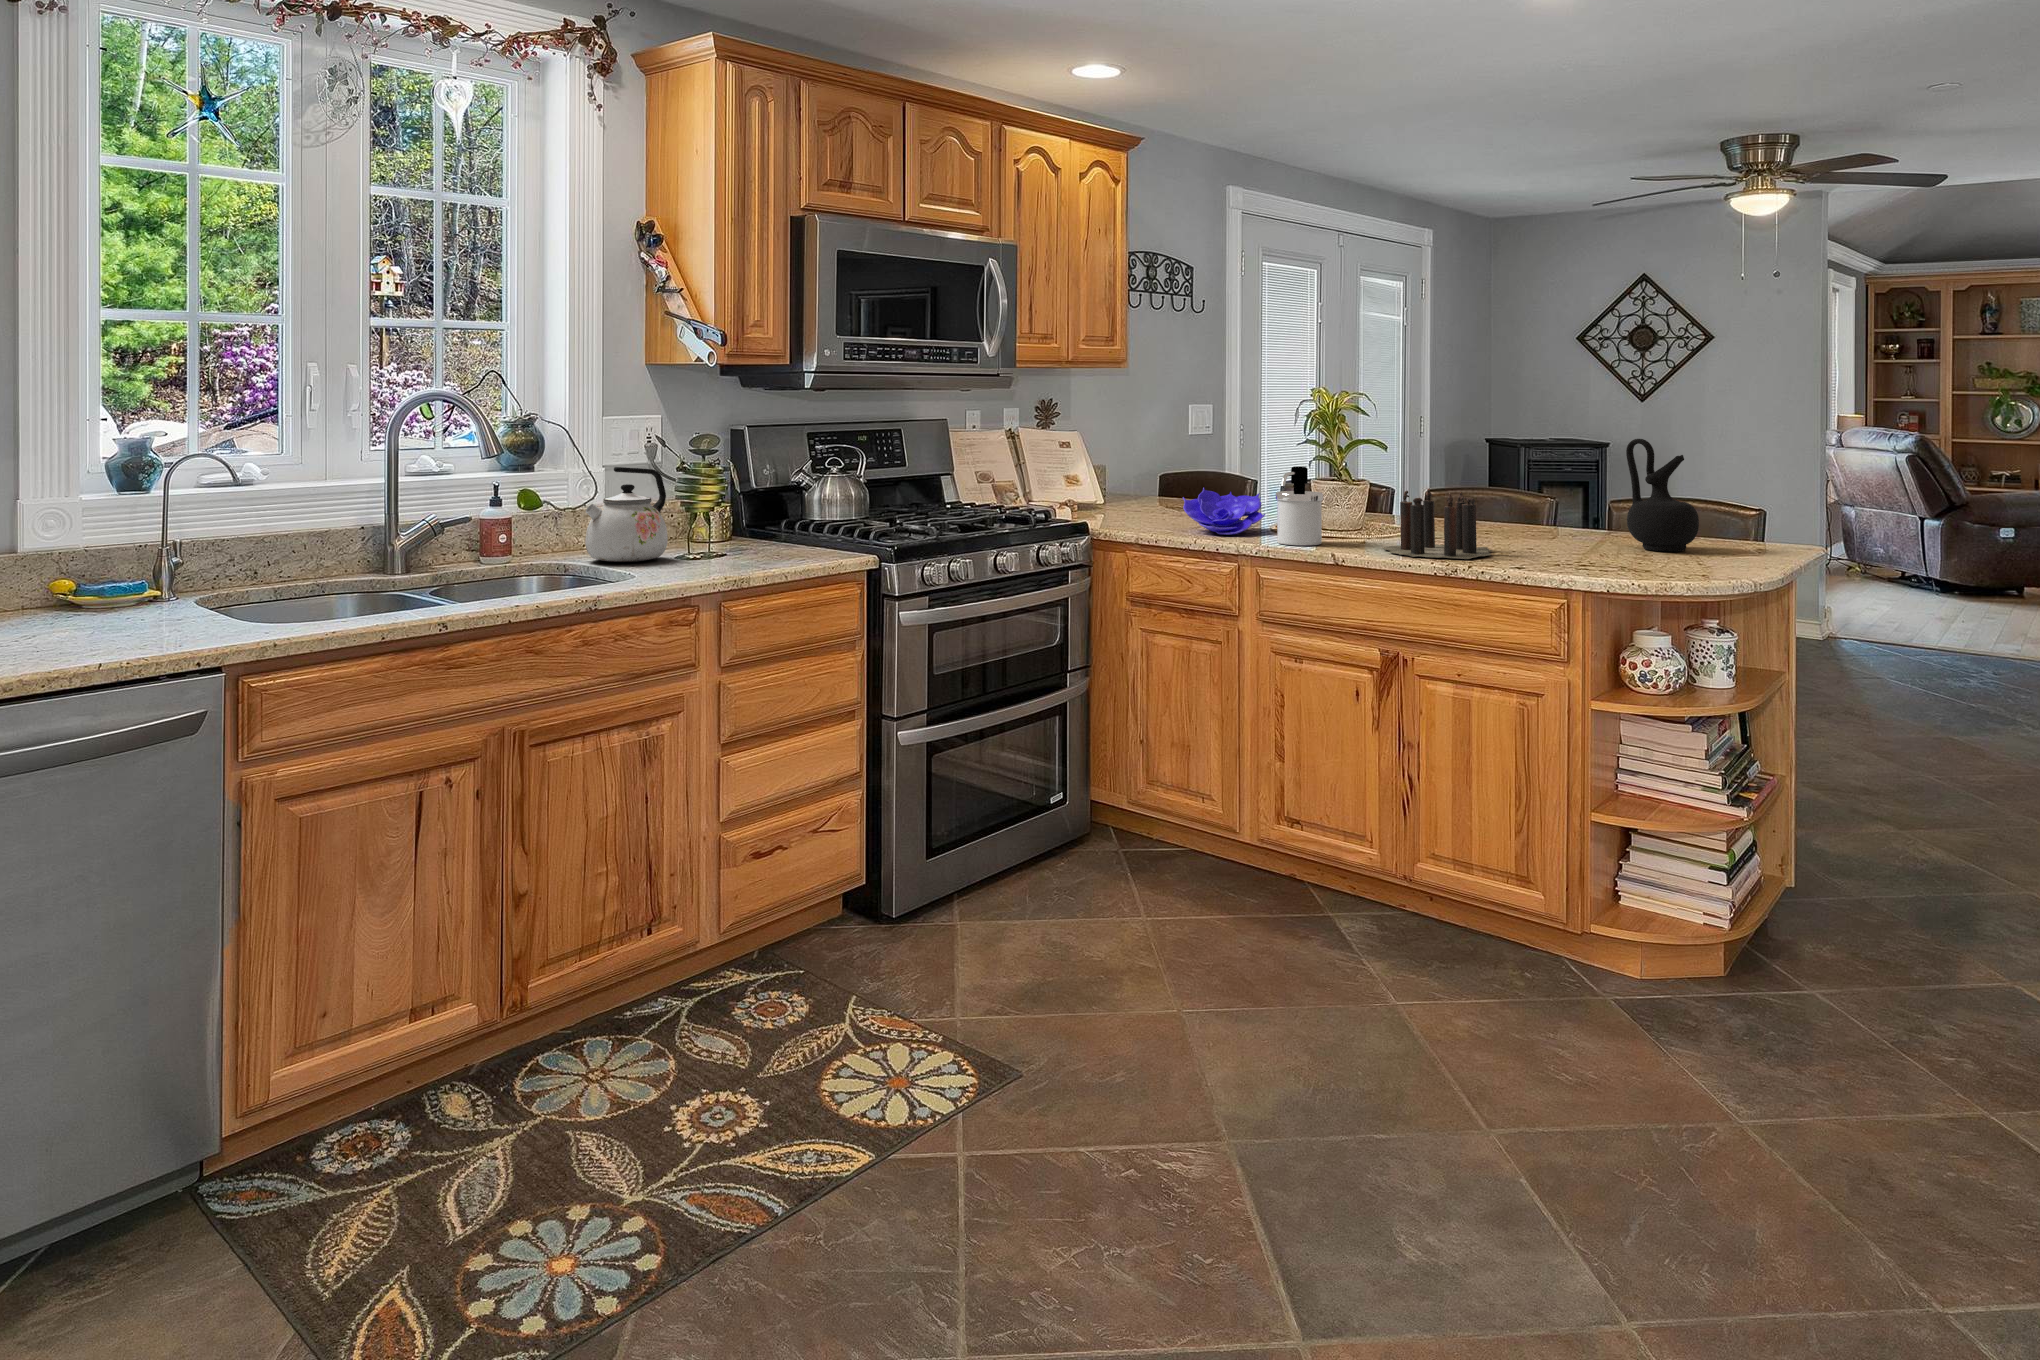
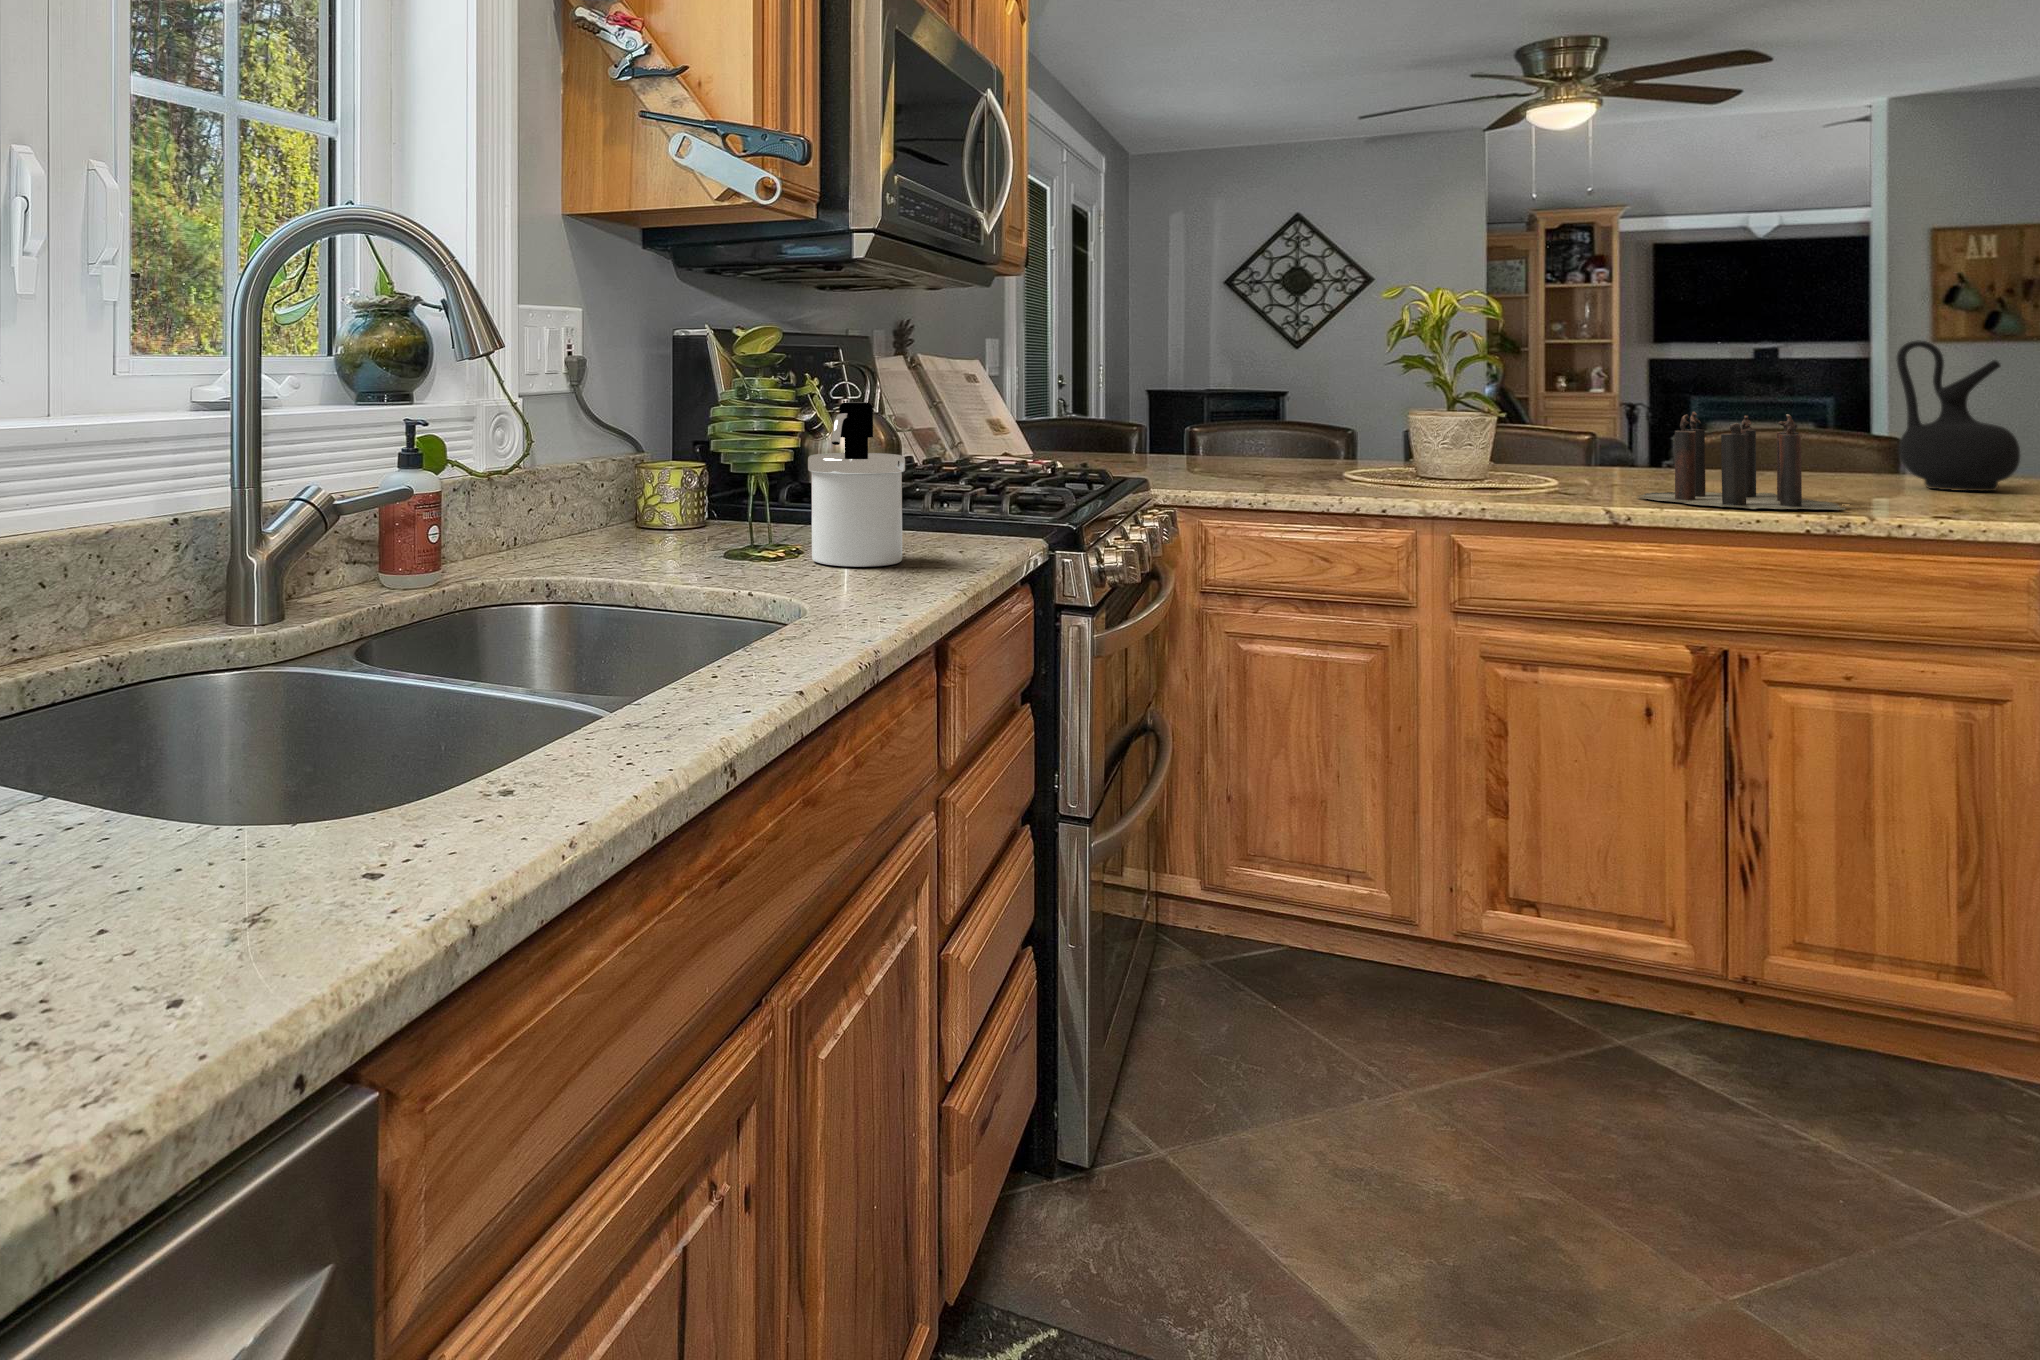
soap dispenser: present [1276,466,1323,545] -> present [808,402,905,567]
kettle: present [585,467,668,562] -> none [551,389,698,567]
decorative bowl: present [1183,488,1265,535] -> none [1256,423,1392,488]

